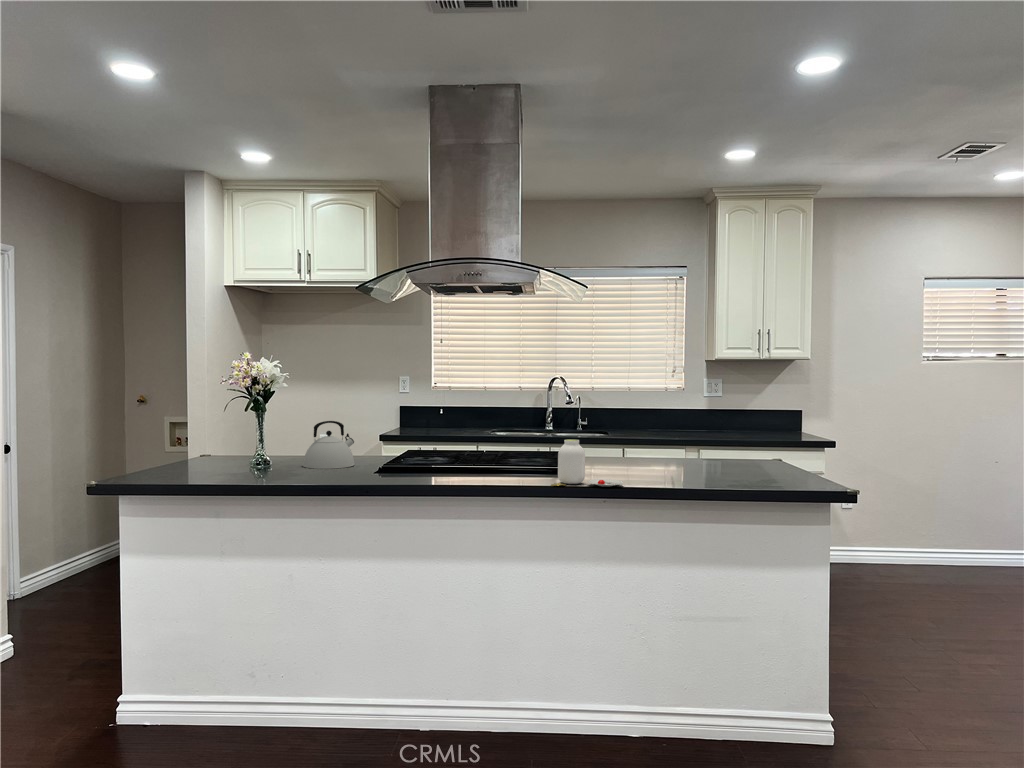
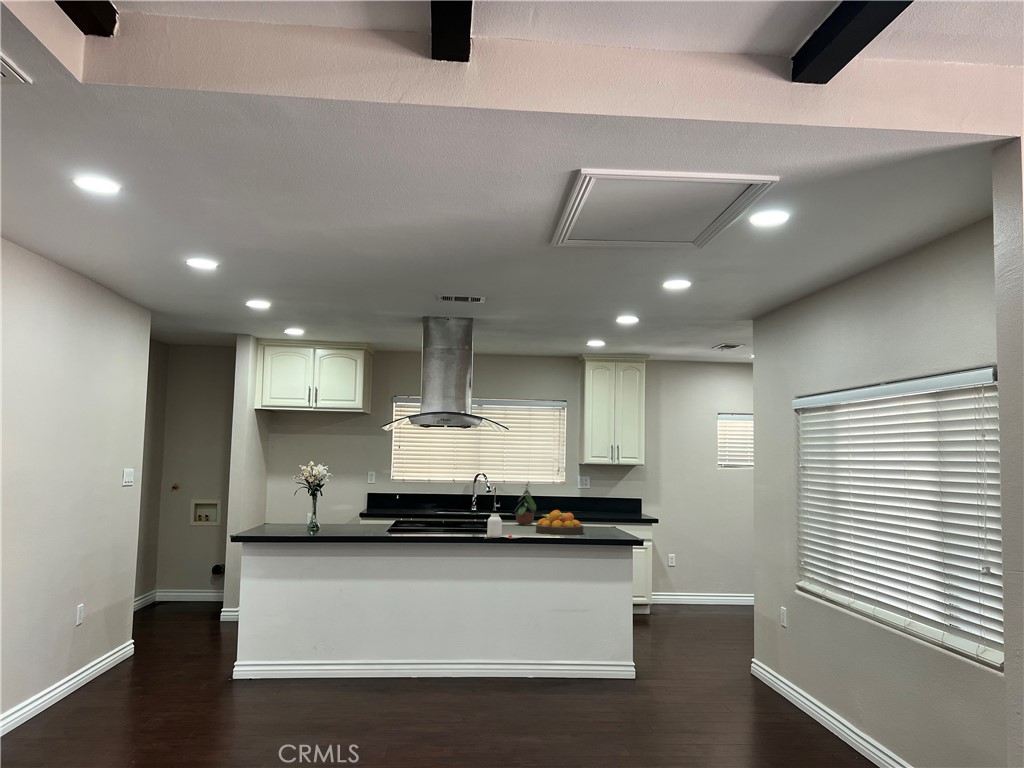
potted plant: none [607,385,649,454] -> present [516,484,536,525]
kettle: present [303,421,354,469] -> none [335,503,365,531]
fruit bowl: none [647,430,733,475] -> present [536,510,583,535]

